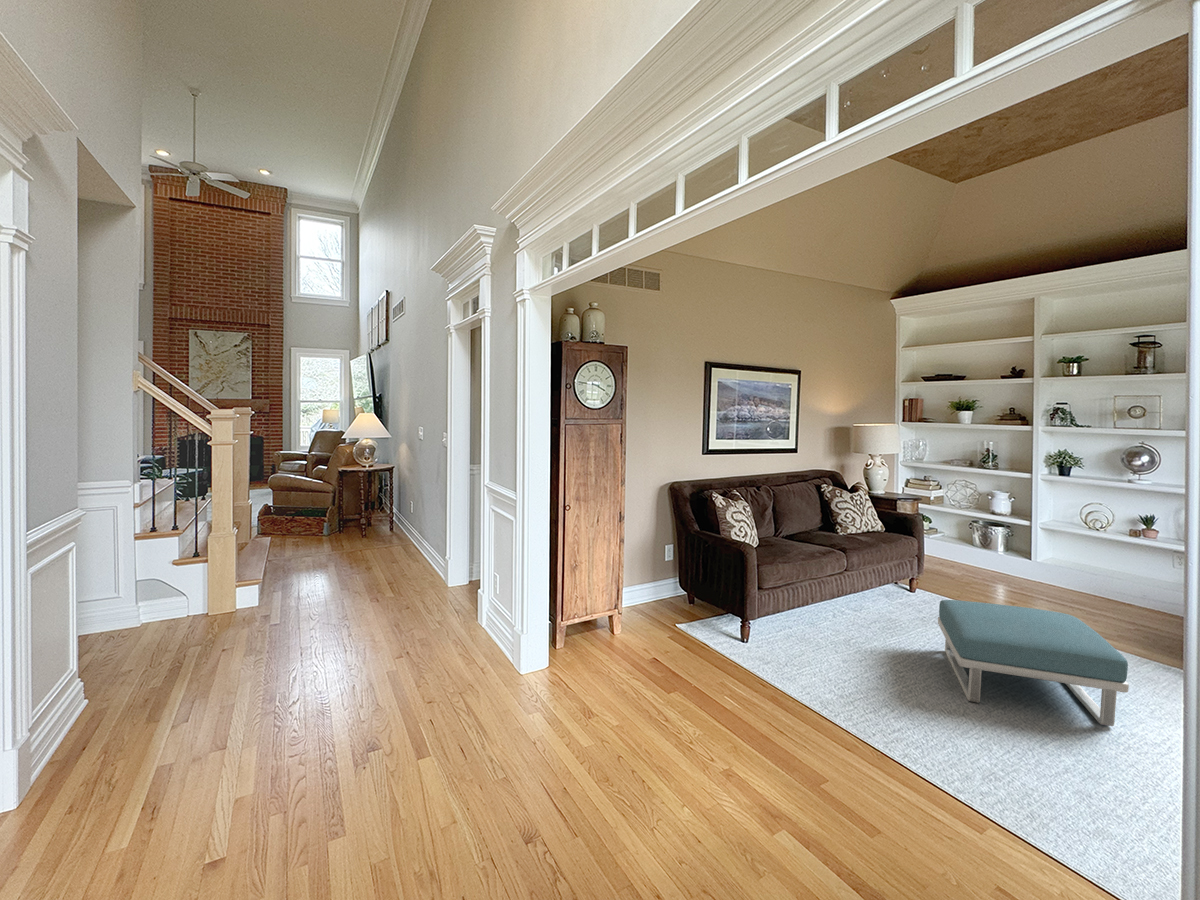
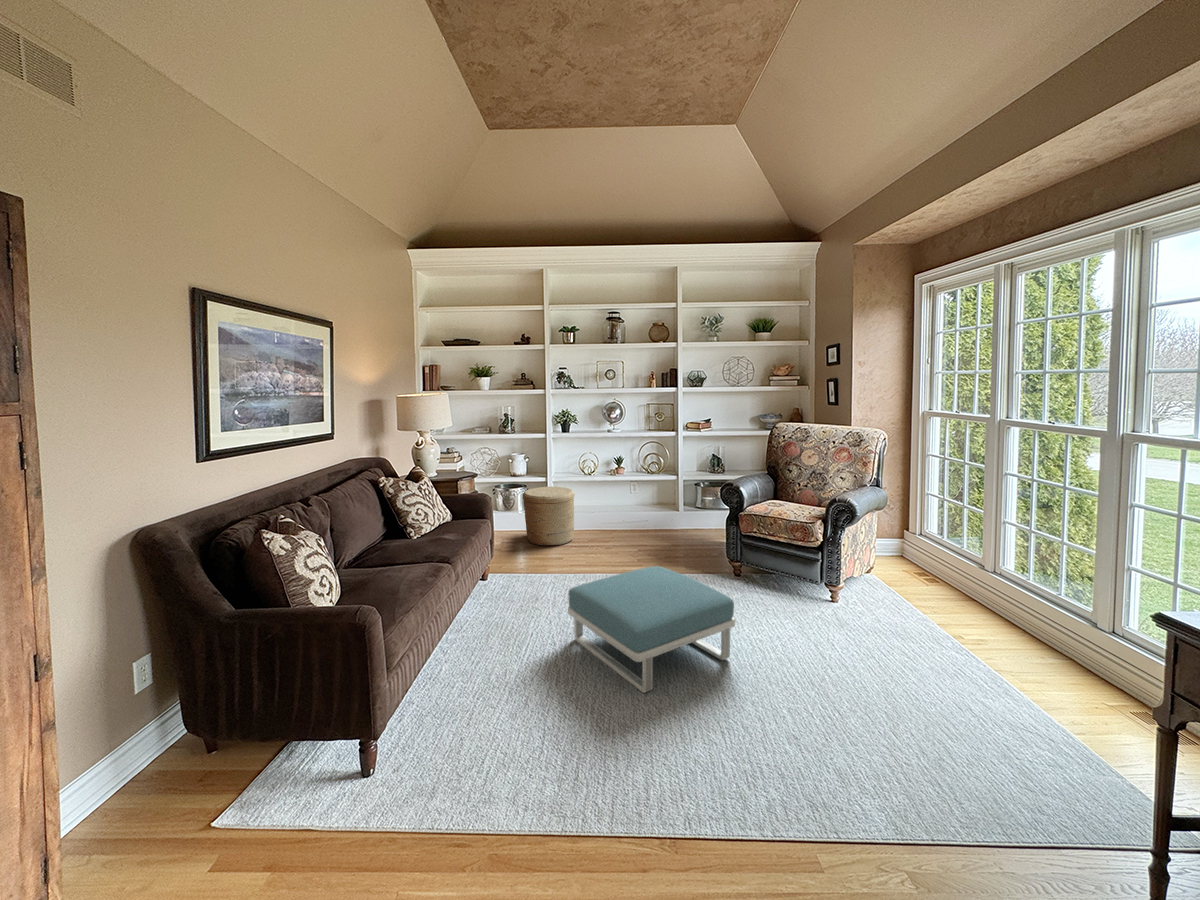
woven basket: none [983,528,1053,593] -> present [523,487,574,546]

